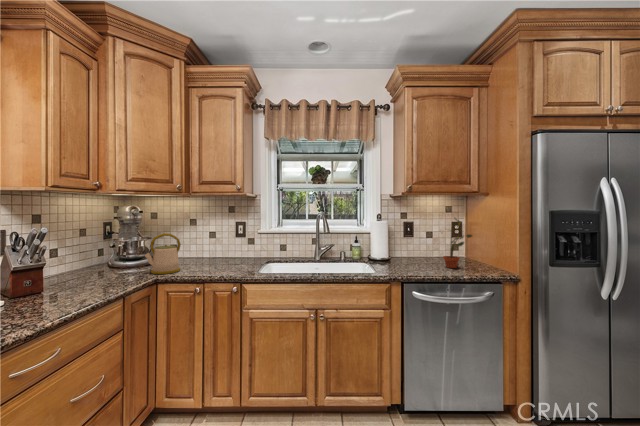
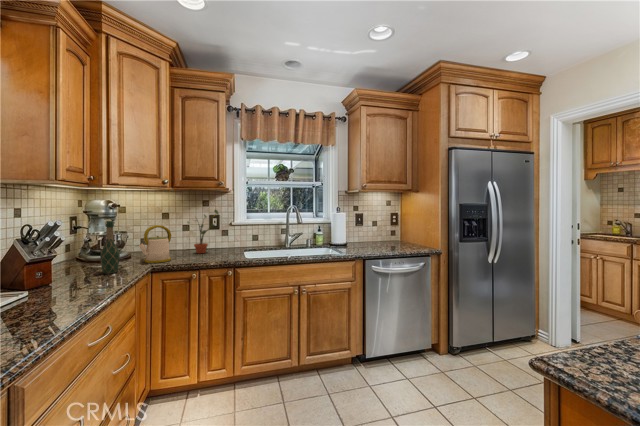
potted plant: present [443,218,472,268] -> present [188,210,218,254]
wine bottle: none [88,230,111,286] -> present [100,221,120,274]

